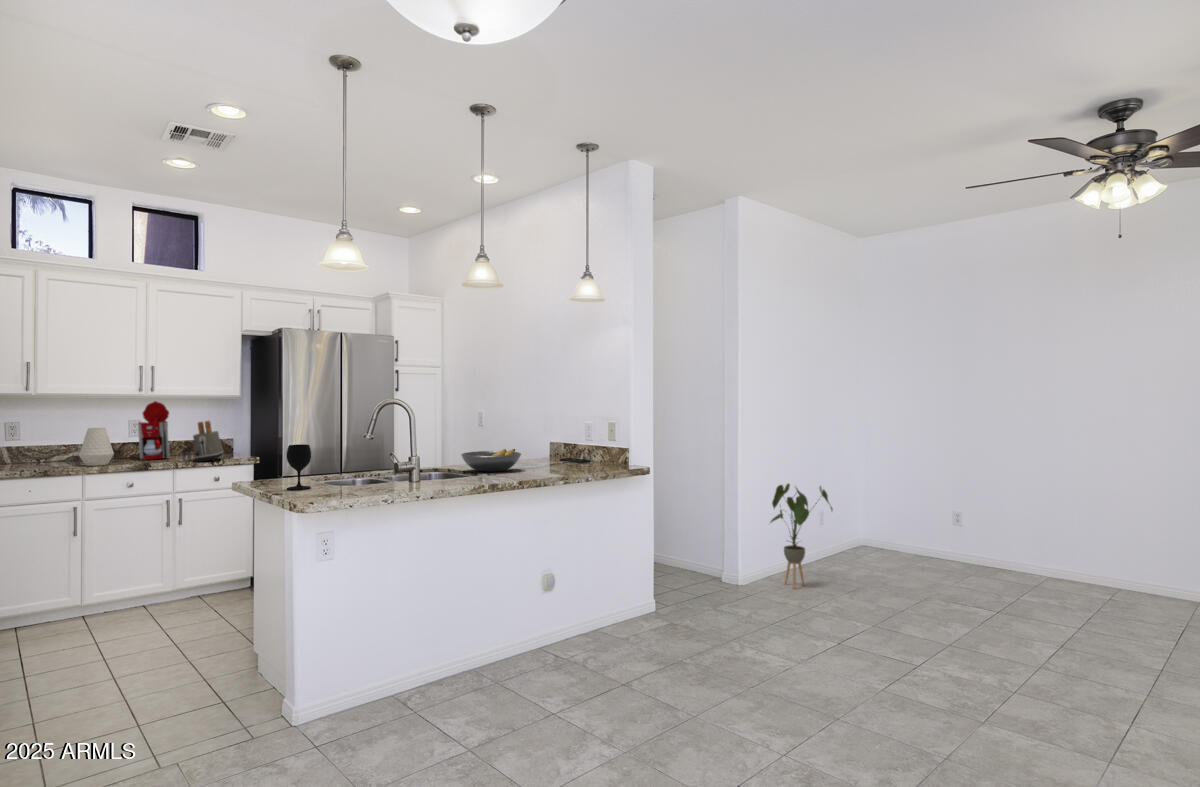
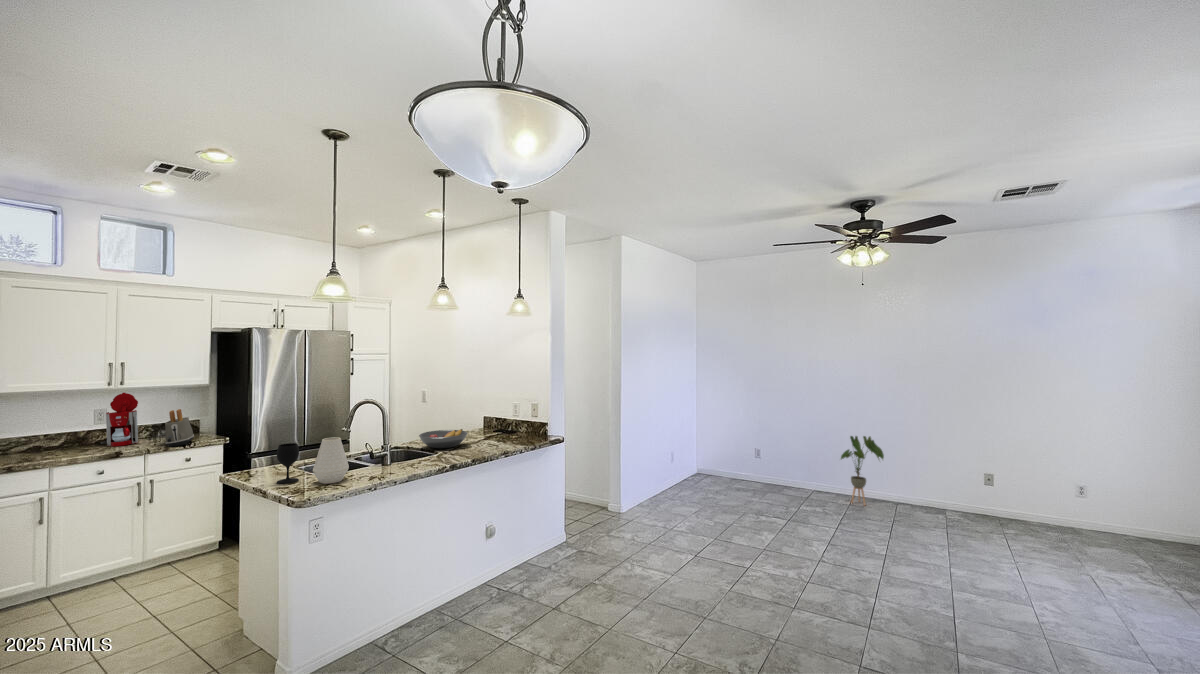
vase: present [79,428,114,466] -> present [313,437,349,484]
house plant: present [771,484,833,589] -> present [841,436,884,505]

